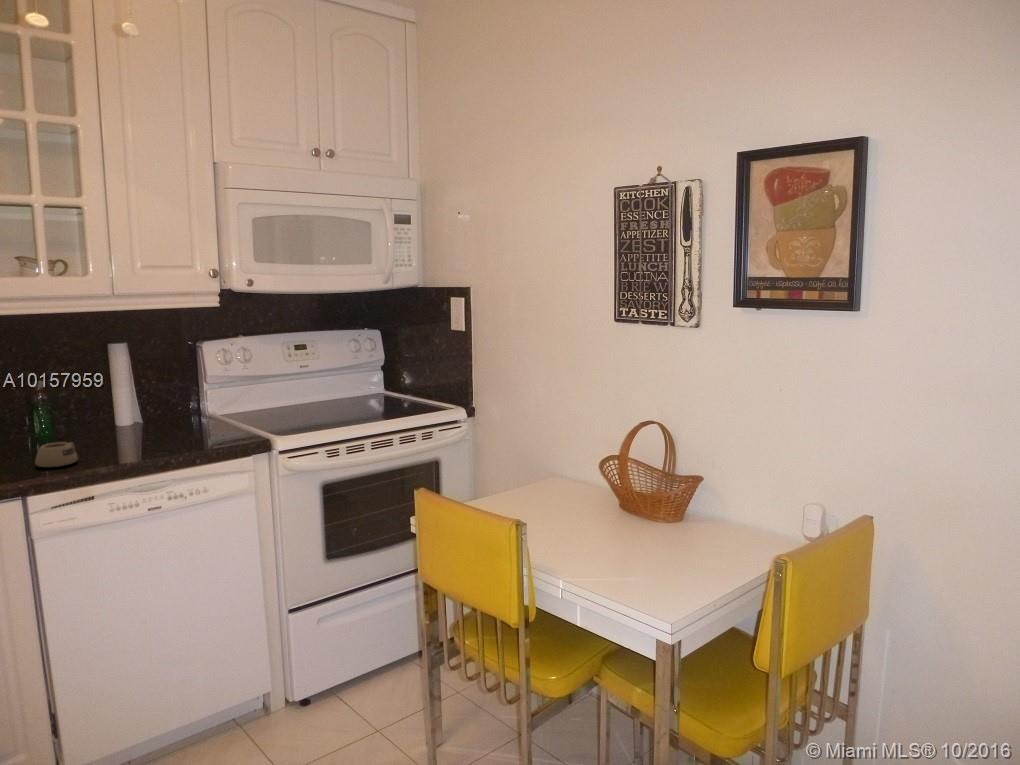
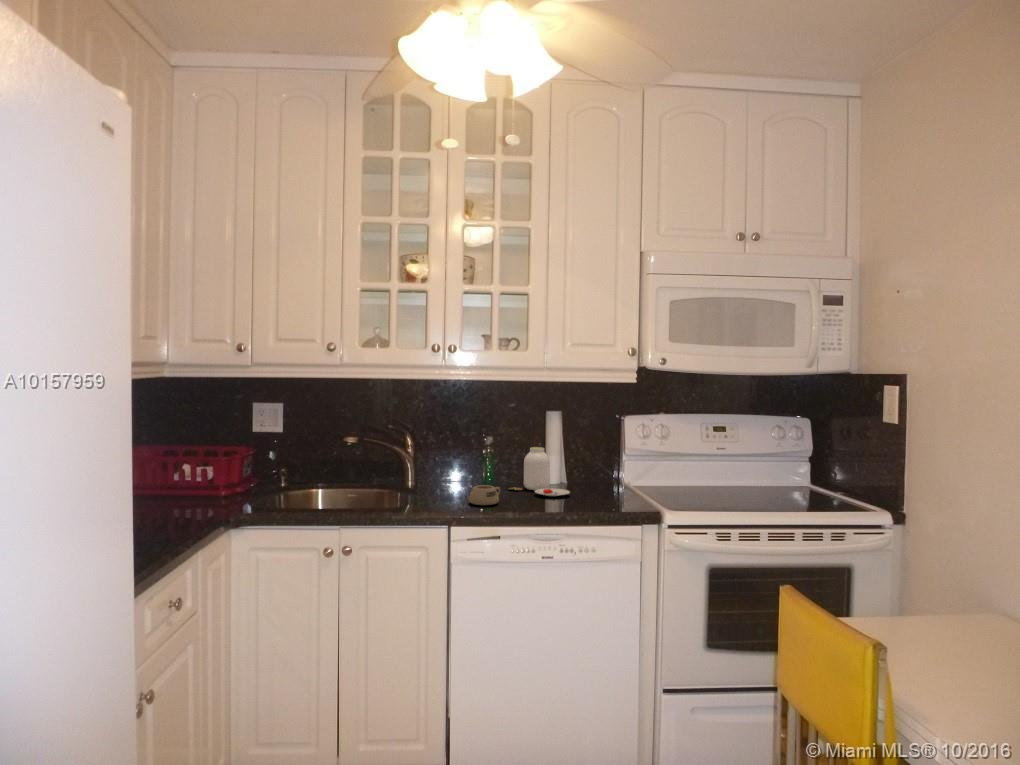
jar: none [70,389,157,444] -> present [509,447,570,496]

